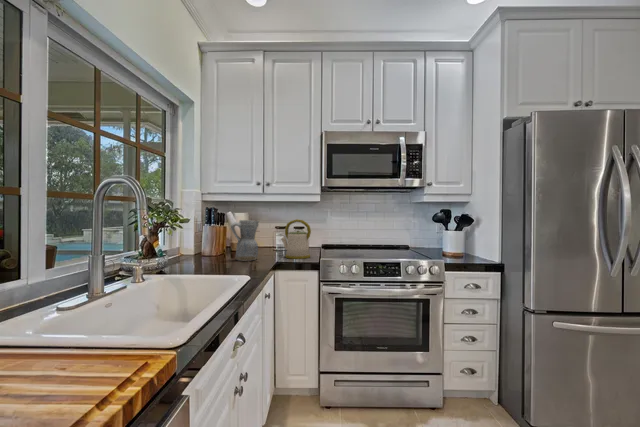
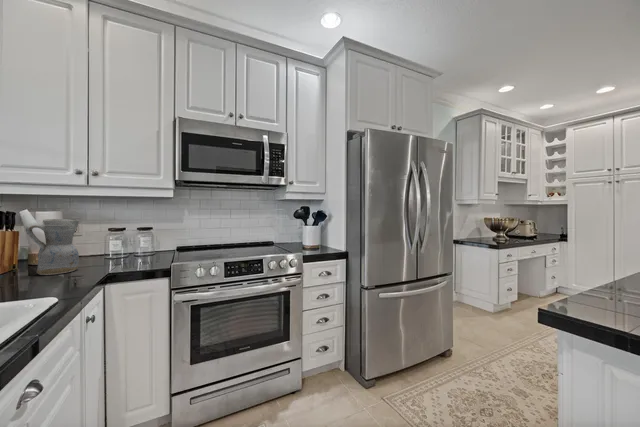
kettle: present [281,219,311,259] -> none [118,217,160,265]

